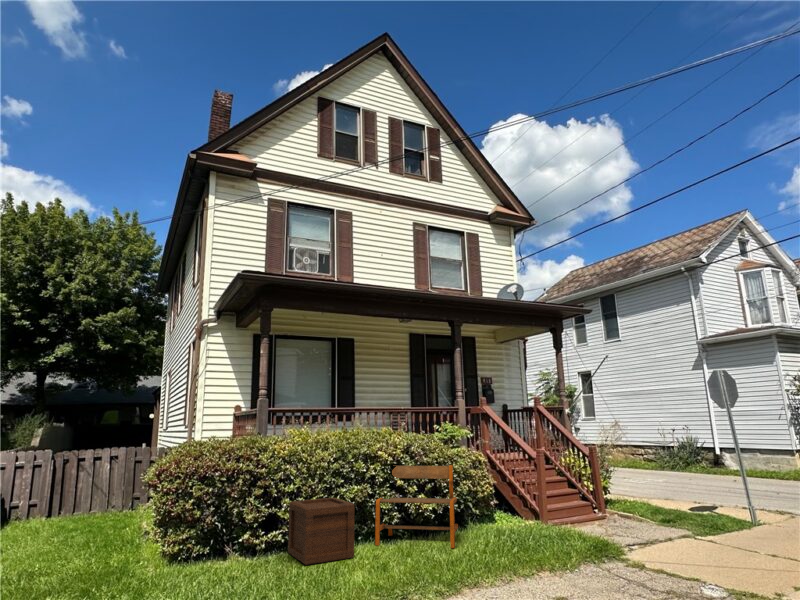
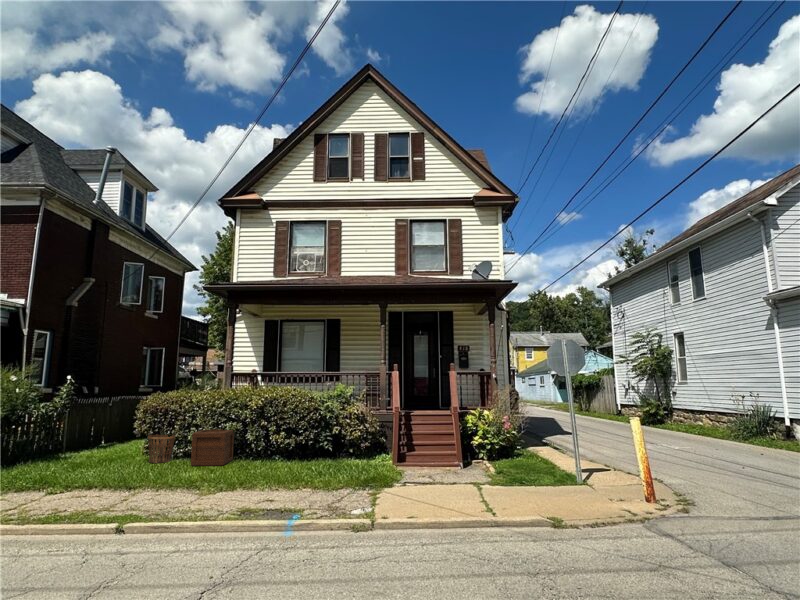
bench: present [375,465,458,548] -> none [254,411,311,467]
basket: none [200,515,245,569] -> present [148,435,175,463]

